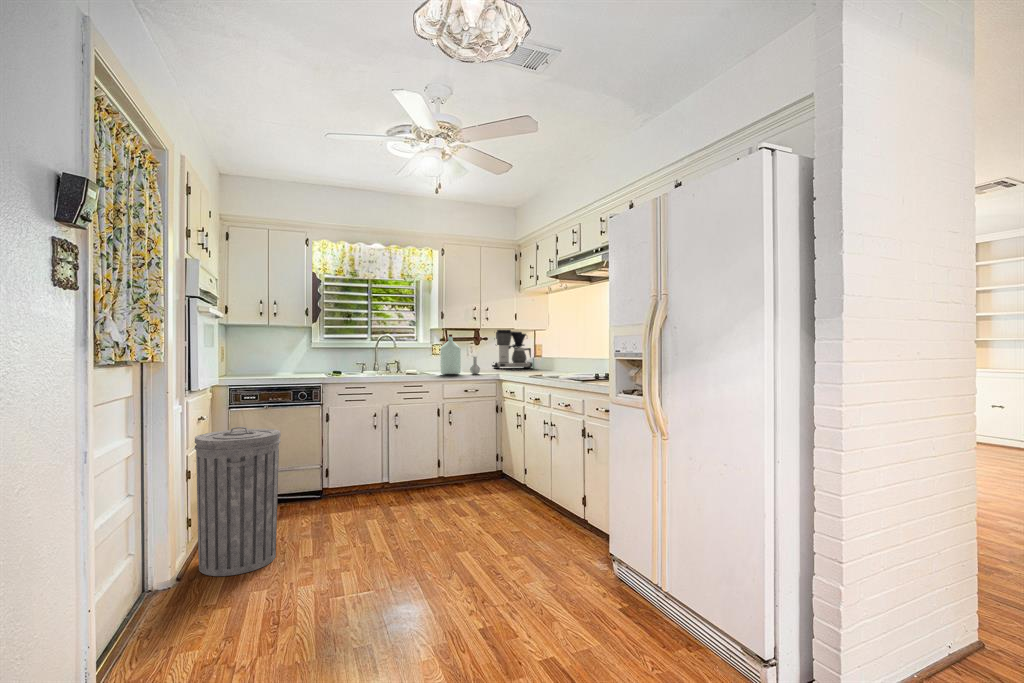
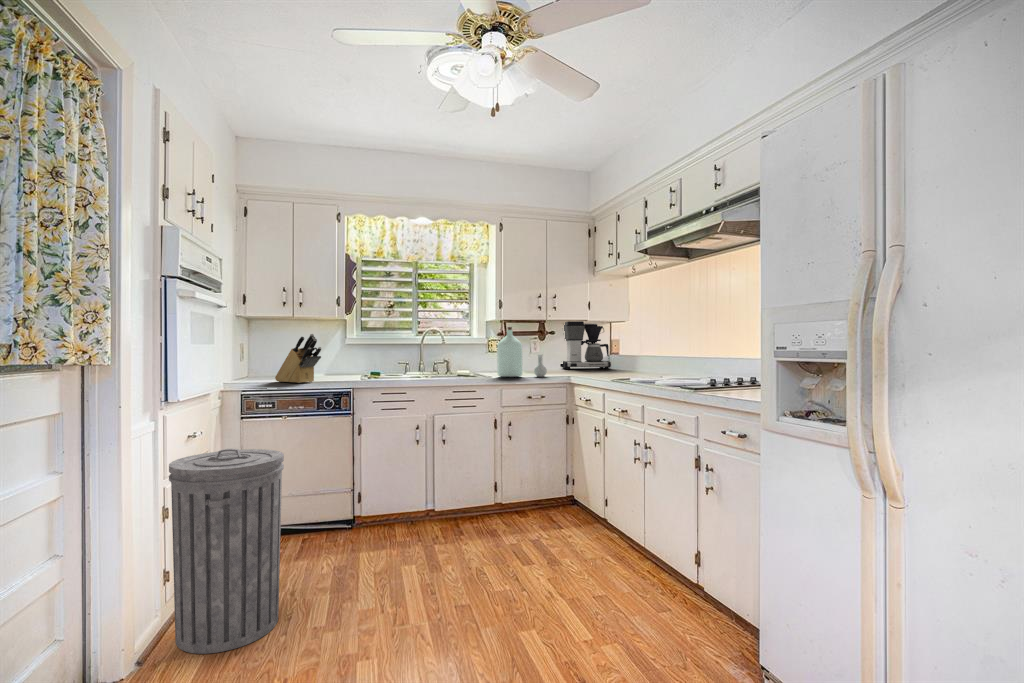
knife block: none [256,340,297,380] -> present [275,334,321,383]

